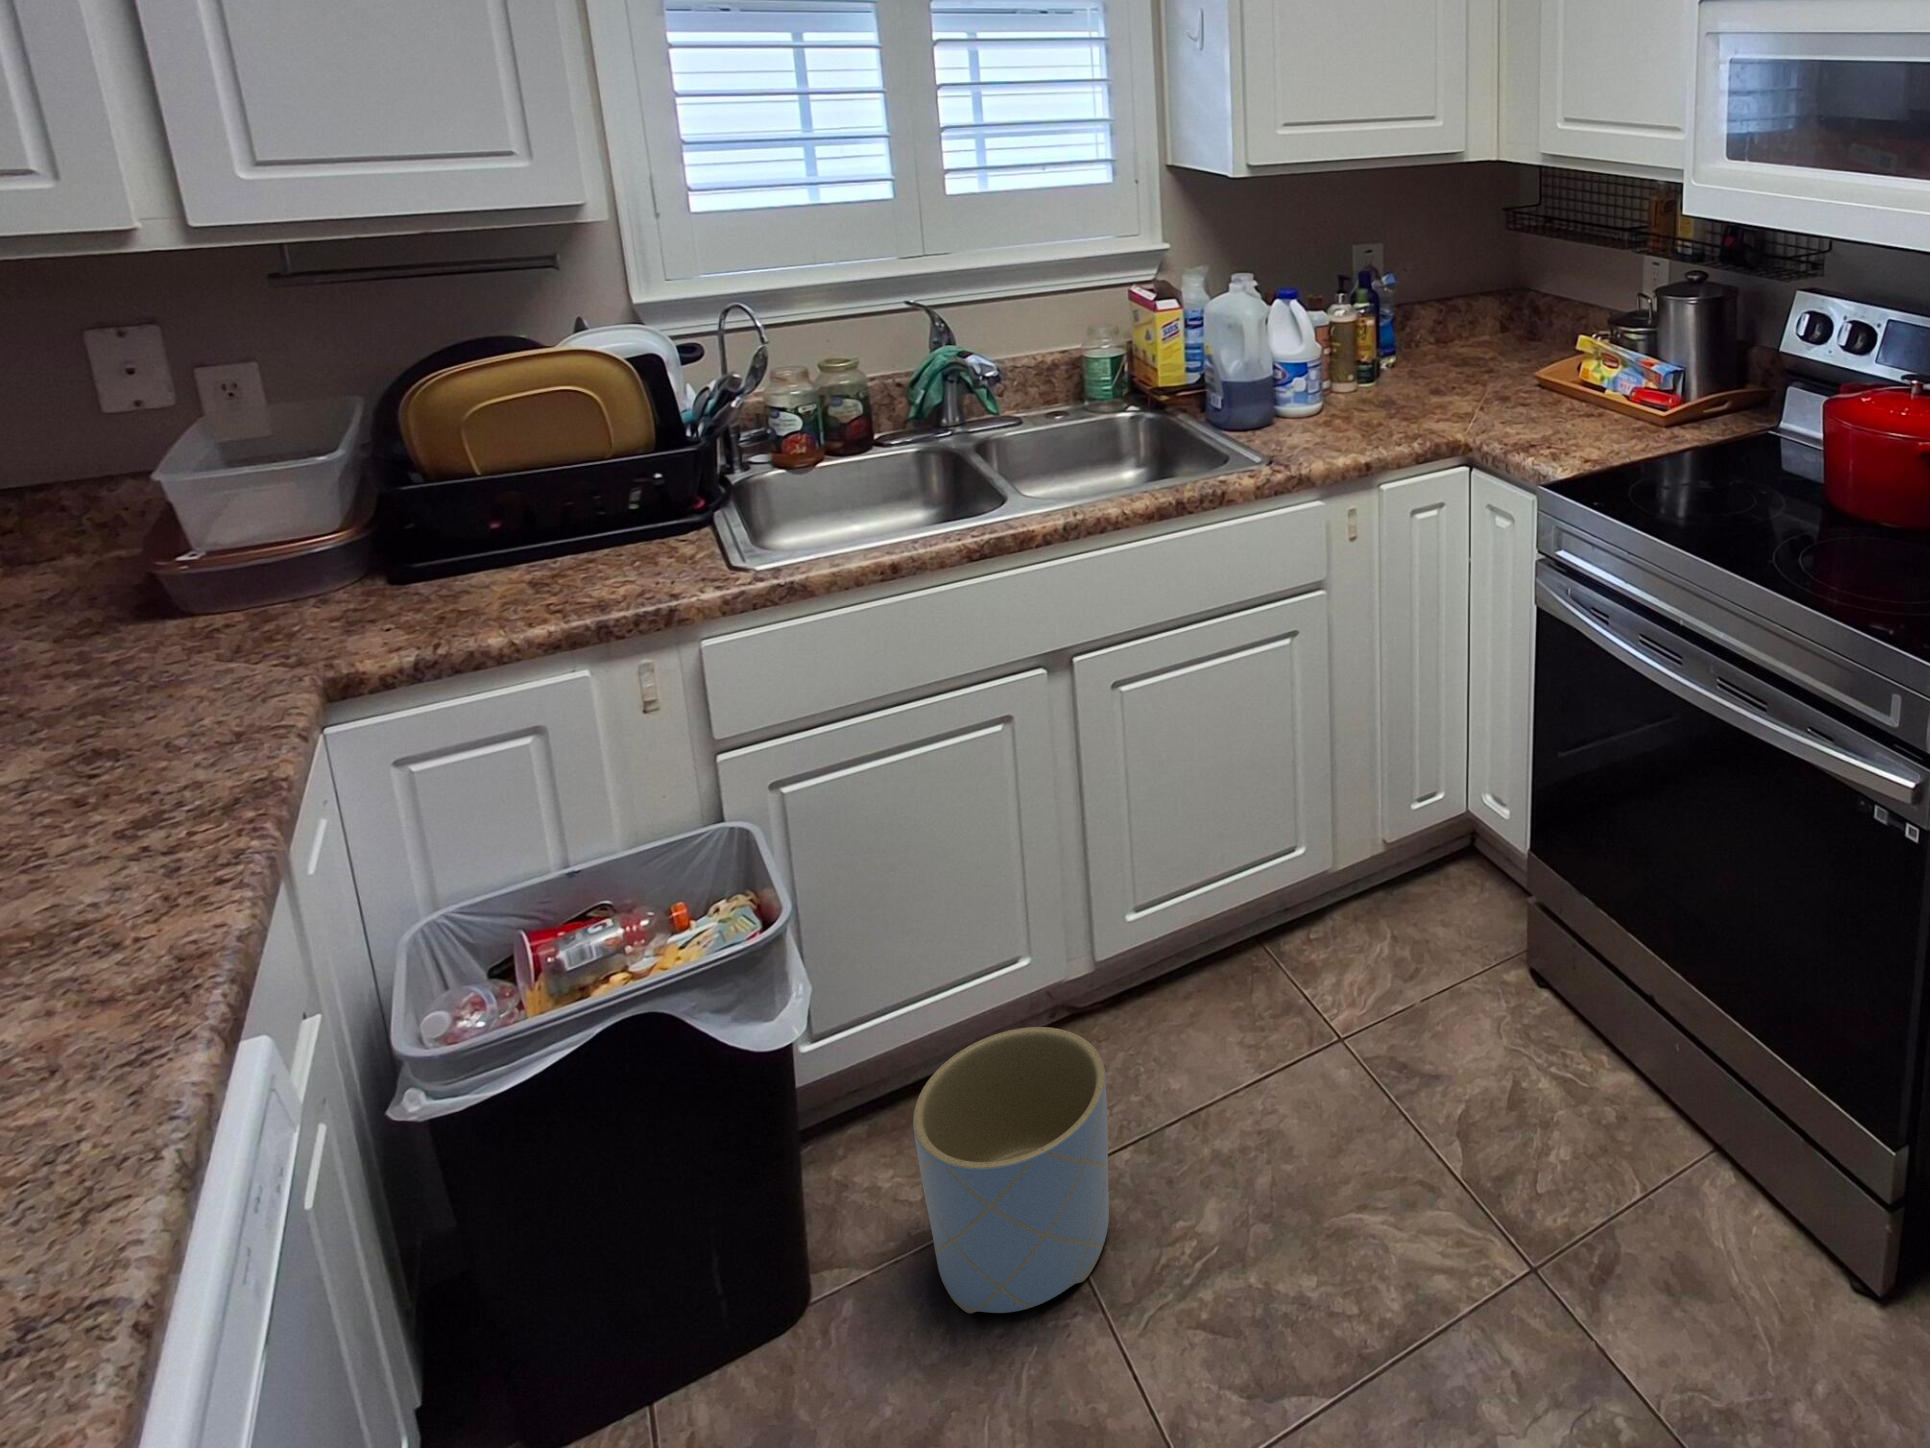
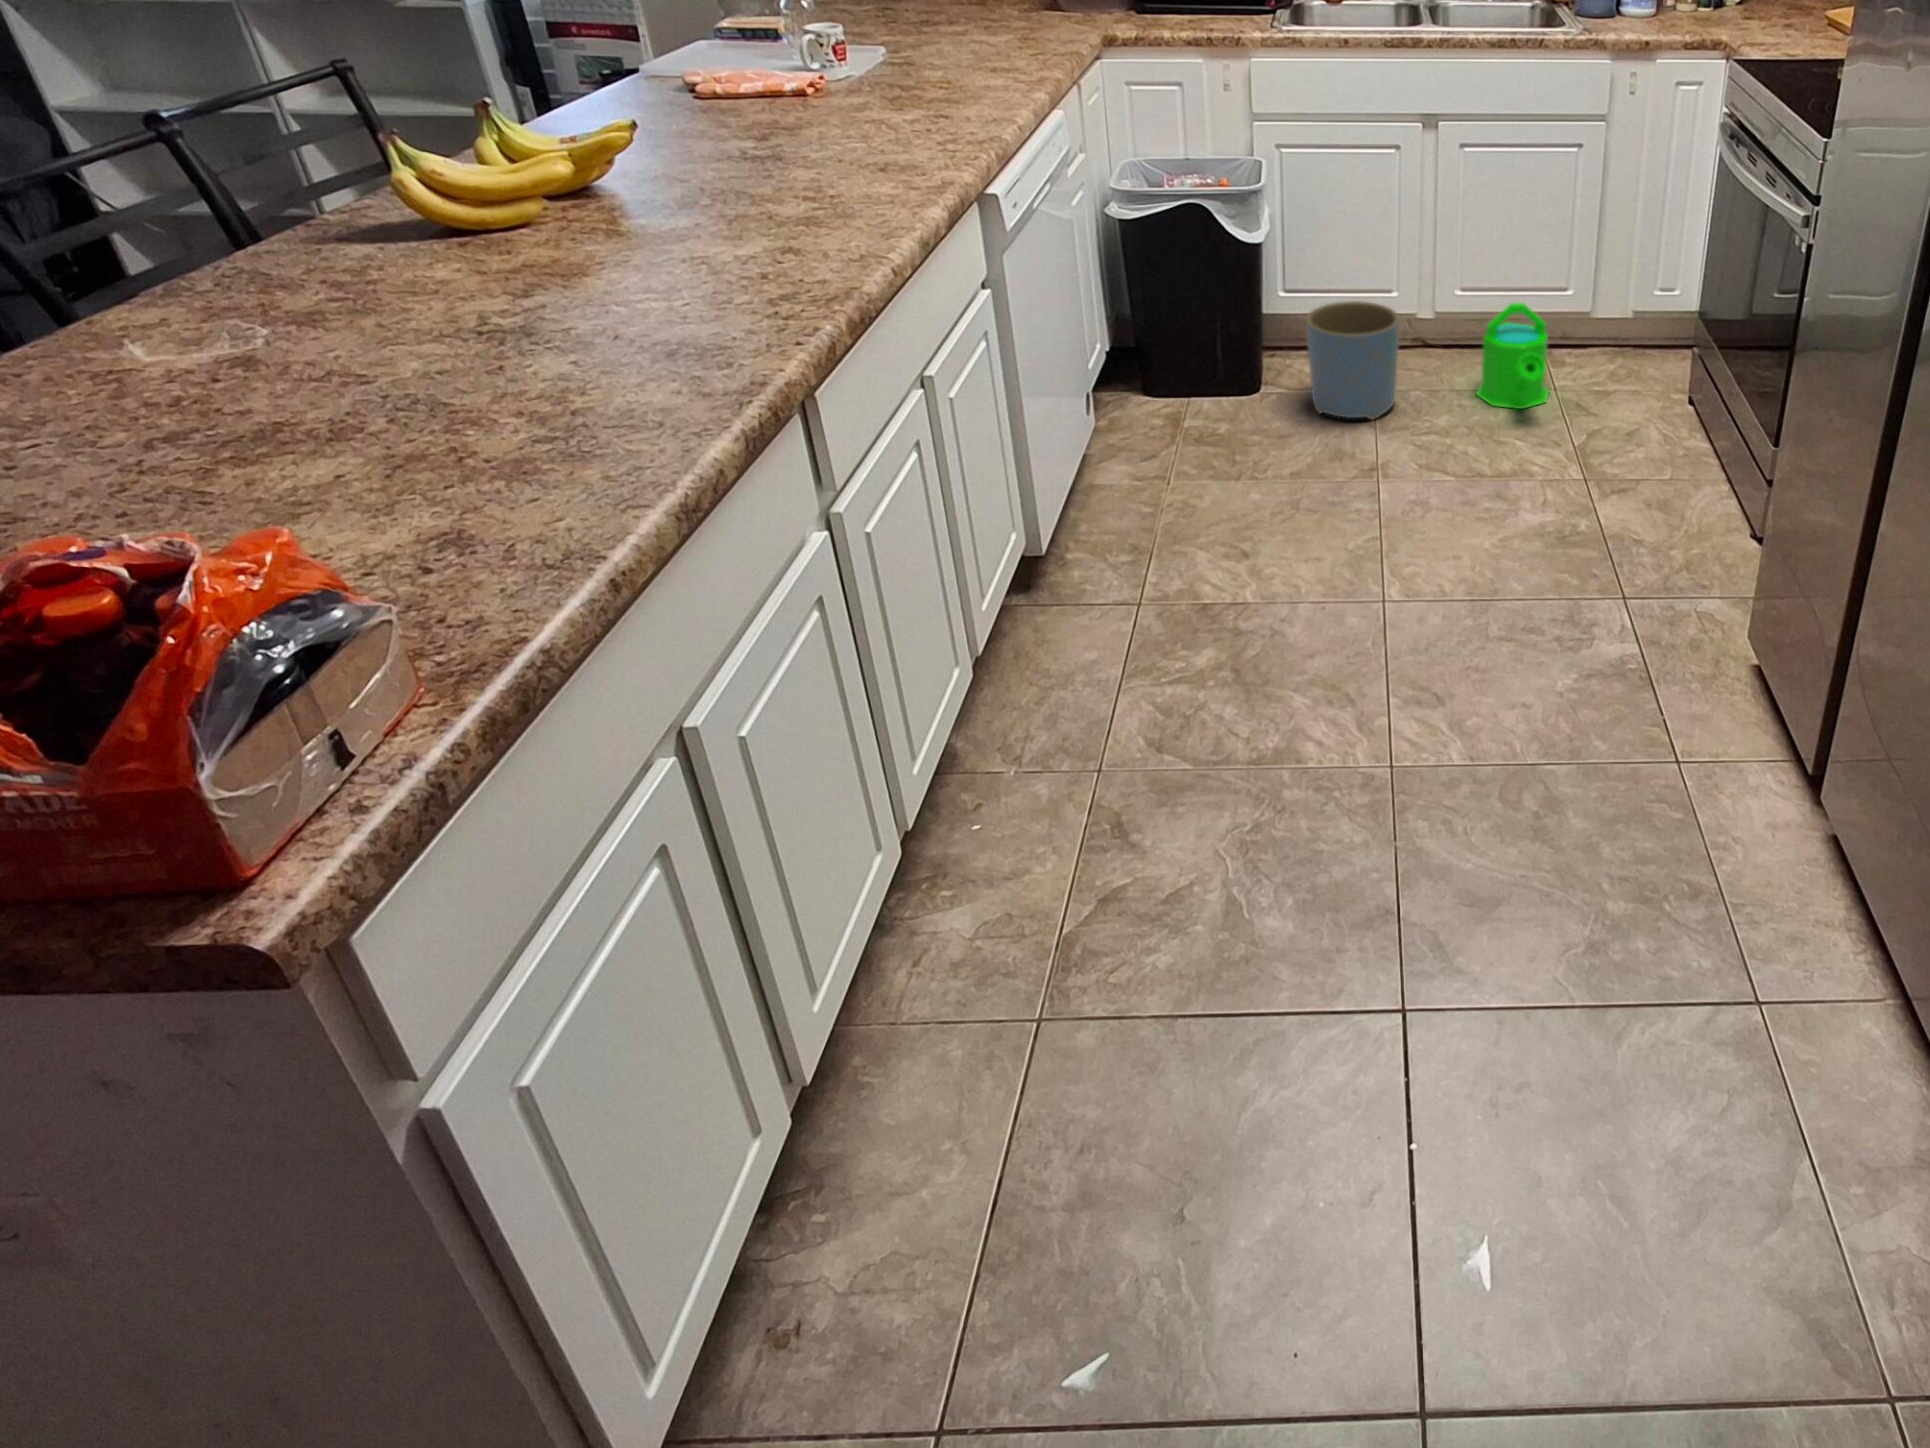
watering can: none [1222,927,1376,1129] -> present [1477,303,1549,409]

